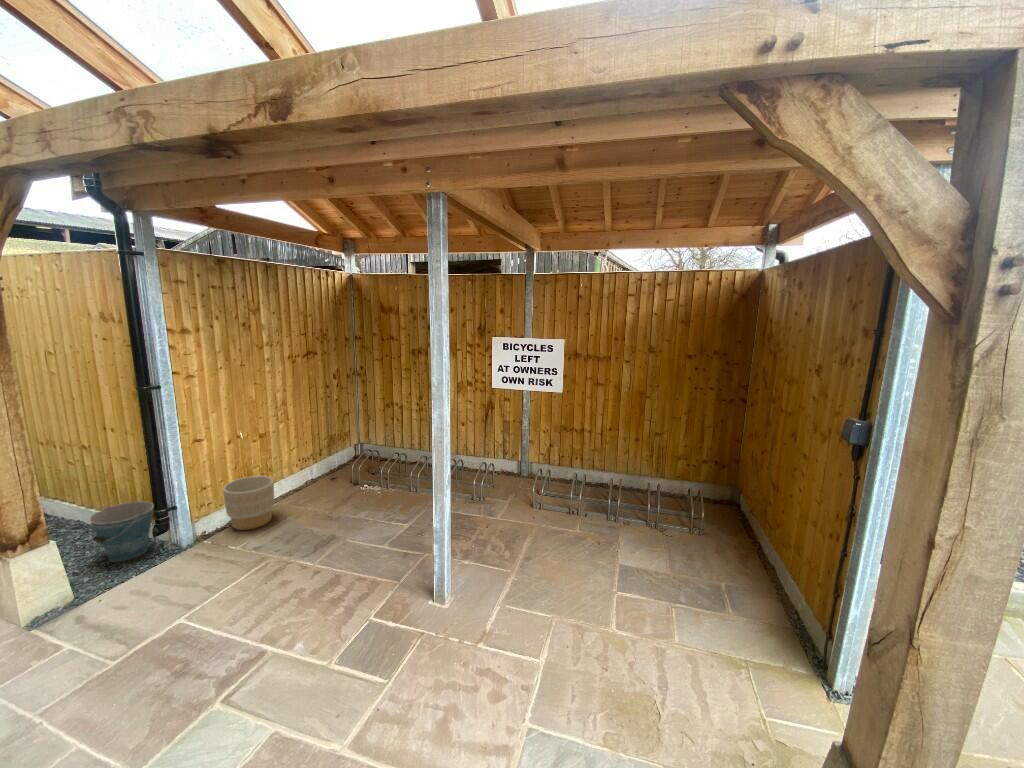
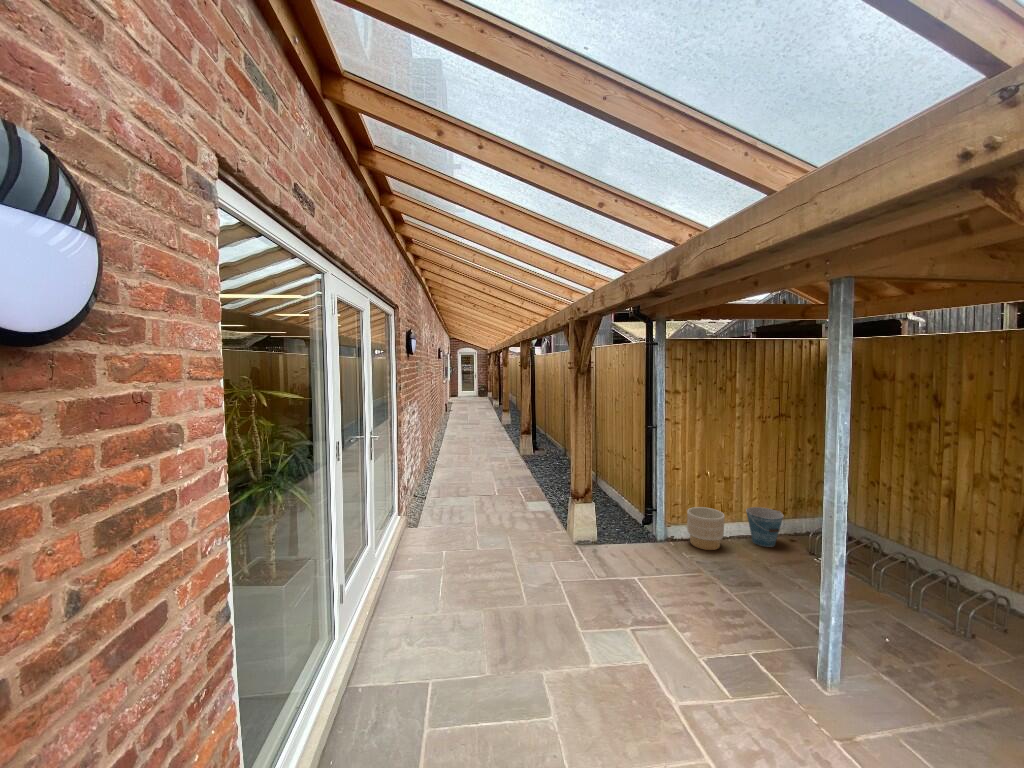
bucket: present [89,501,154,561] -> present [746,507,783,547]

